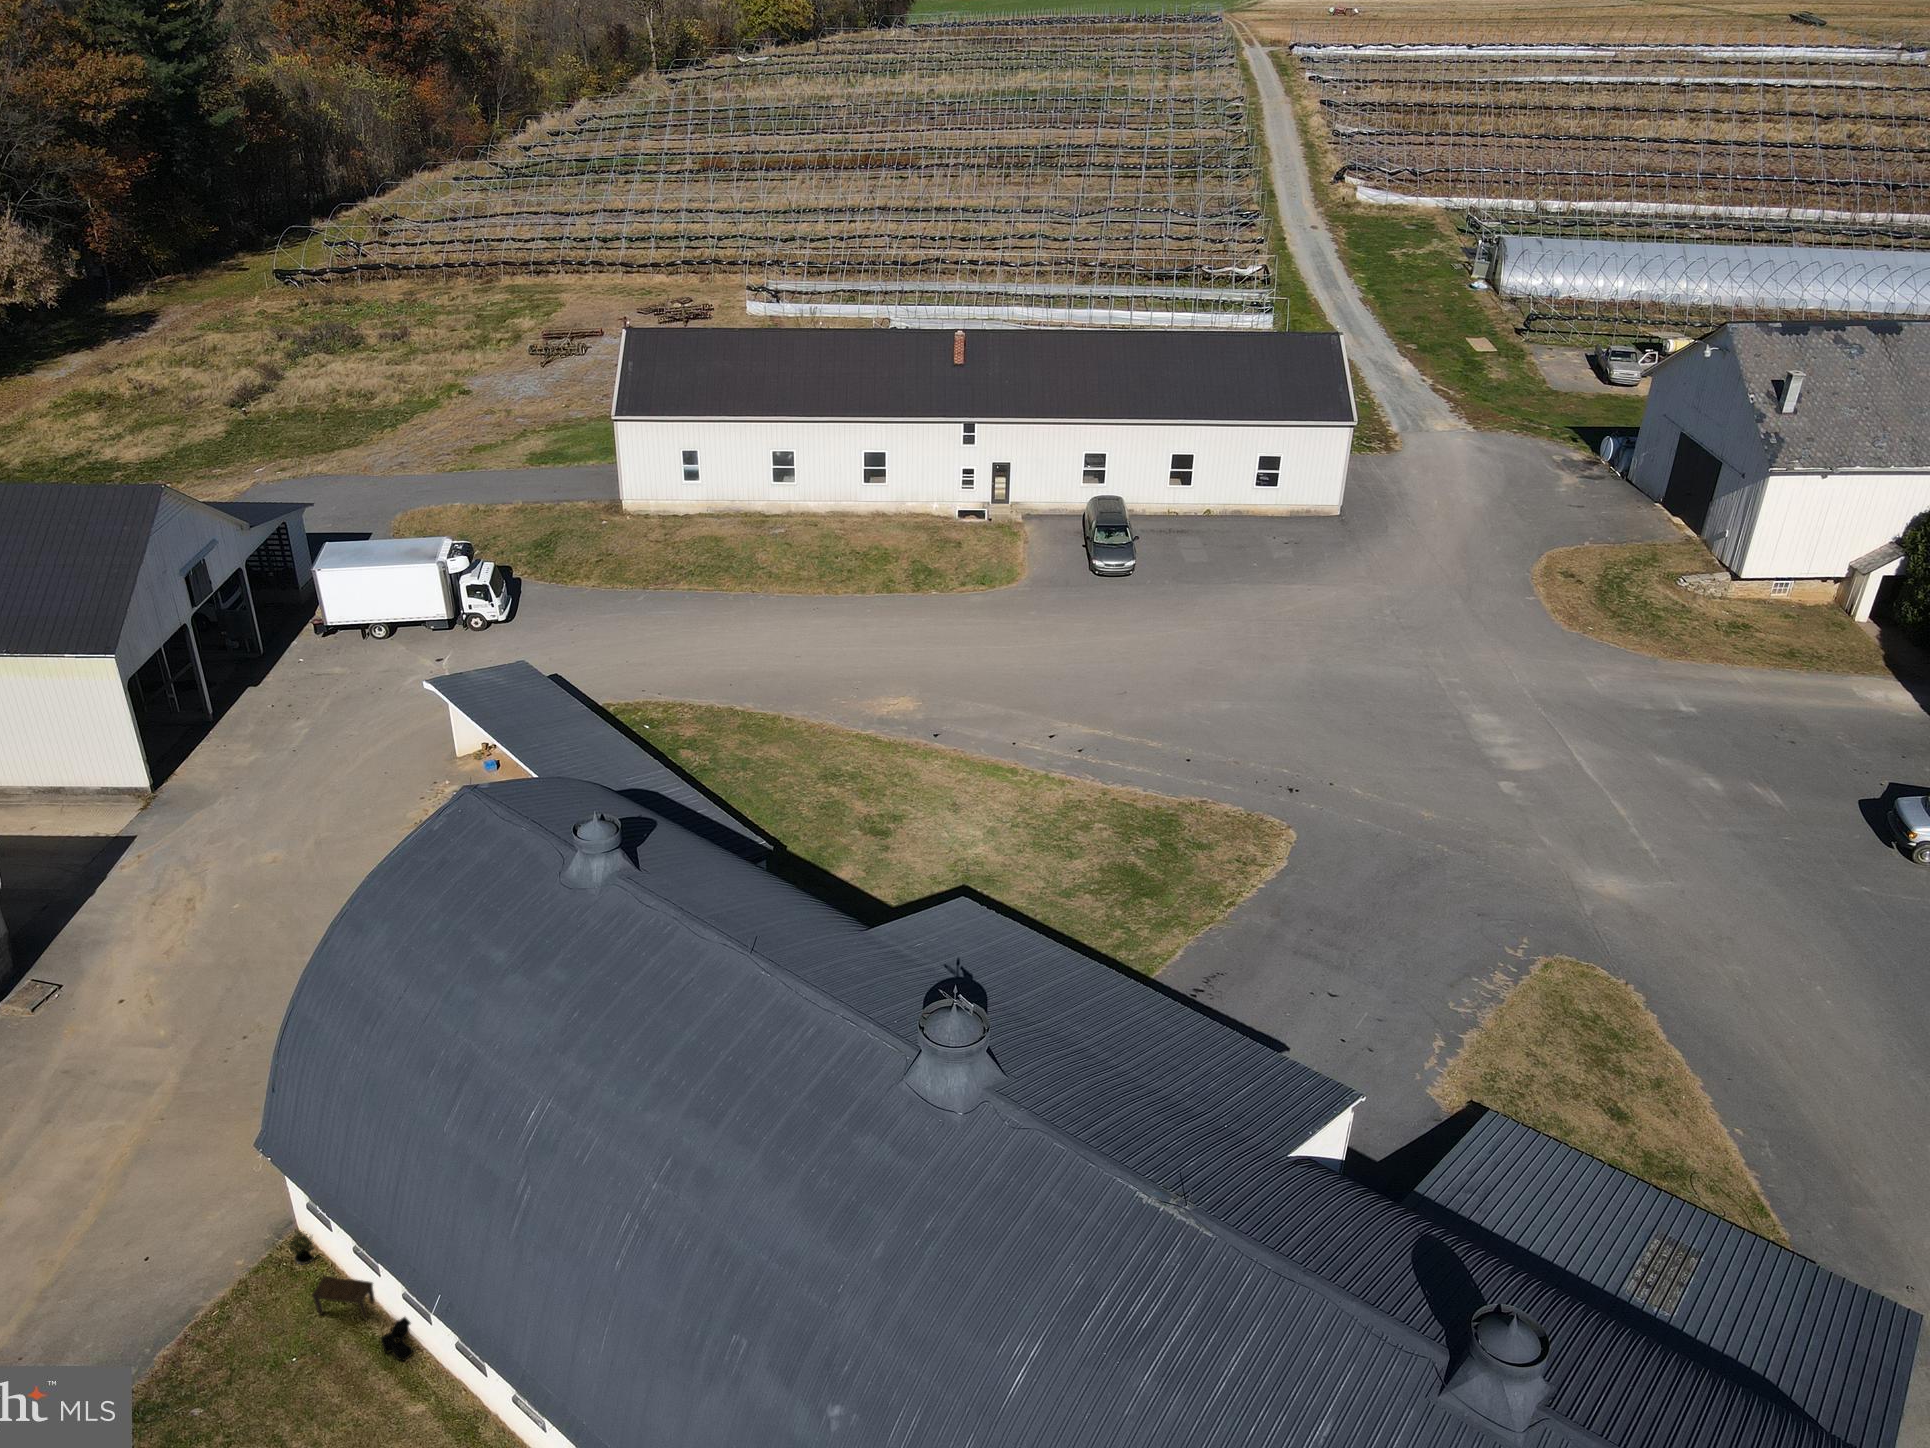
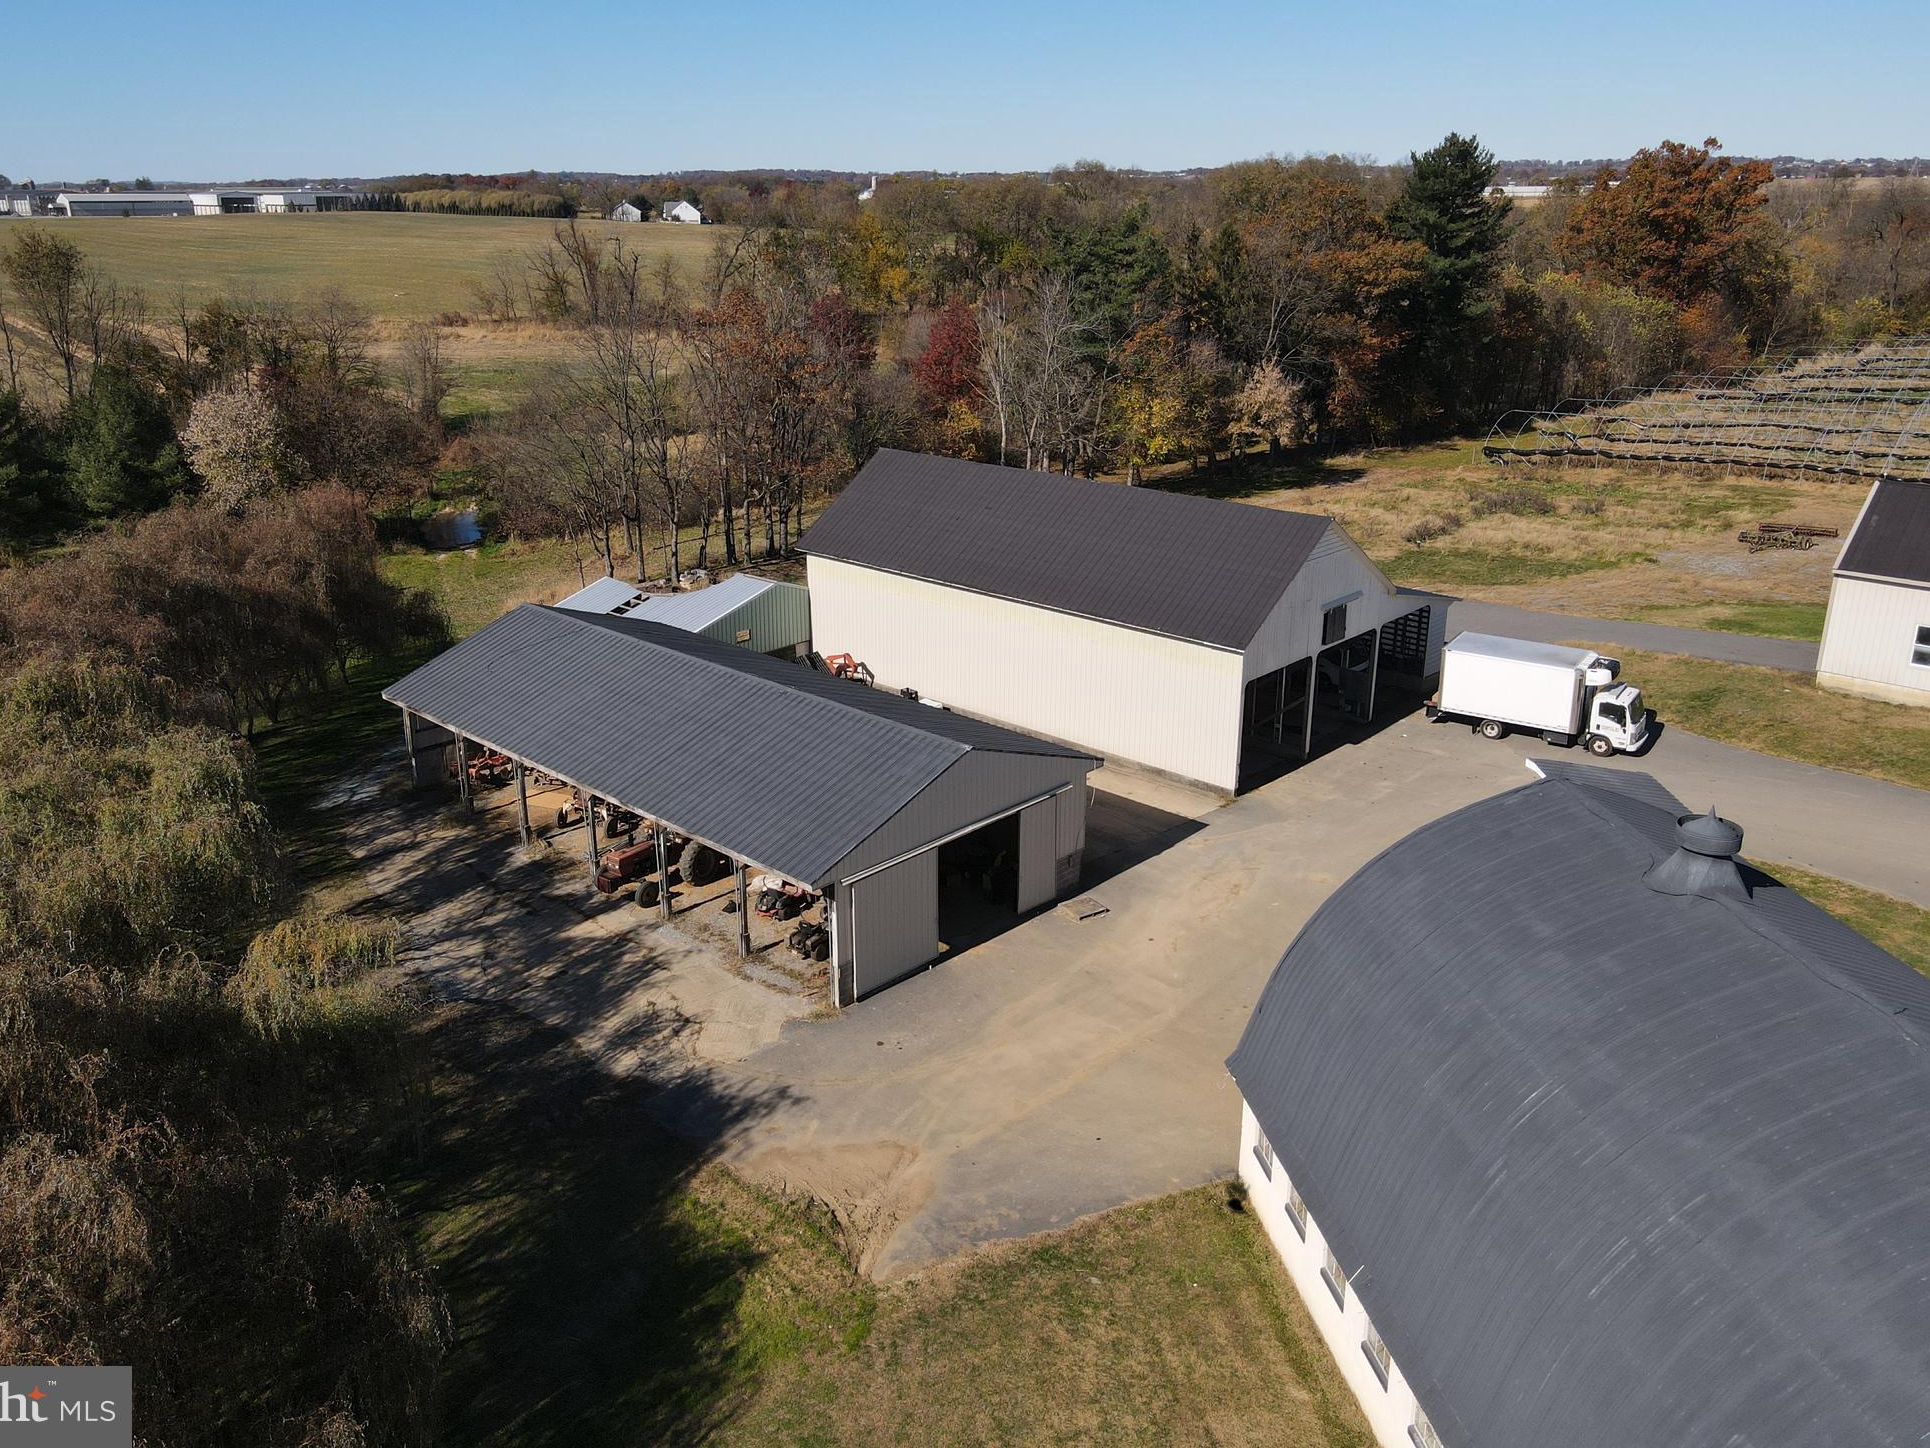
bench: present [312,1276,375,1320] -> none [1232,1223,1295,1289]
storage bin: present [381,1317,414,1361] -> none [1283,1302,1320,1344]

